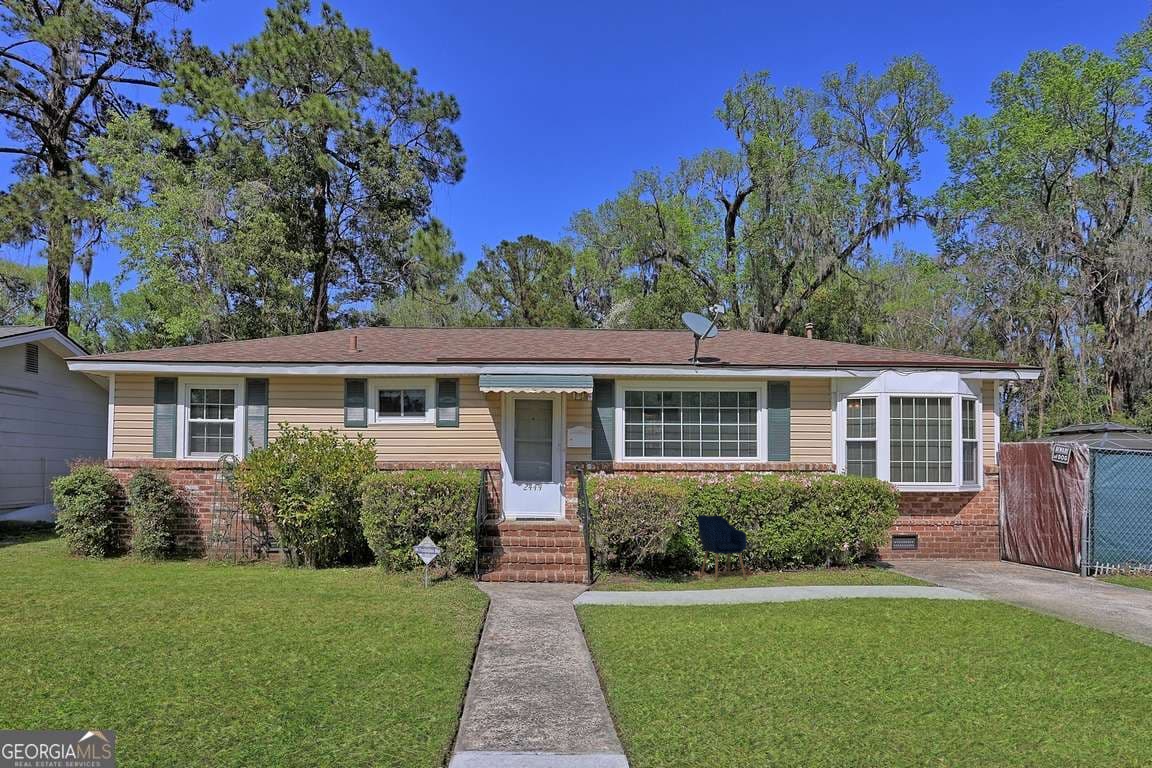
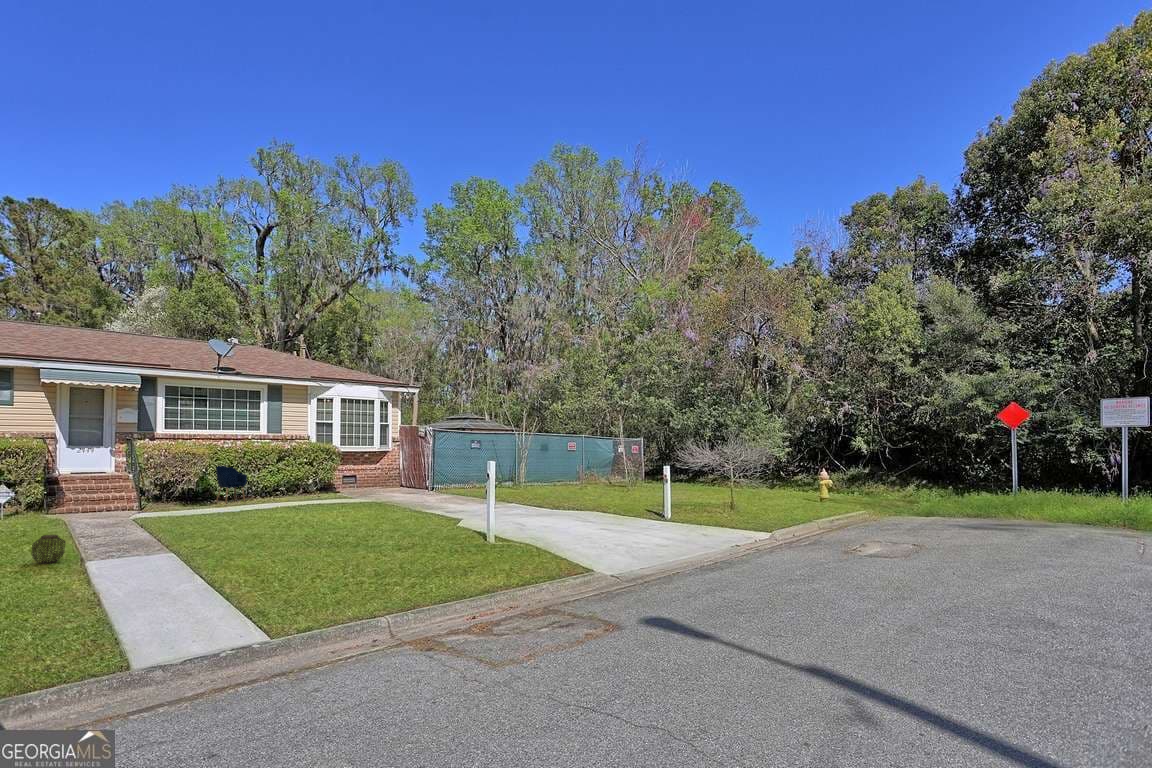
woven basket: none [346,674,406,745] -> present [32,535,65,564]

